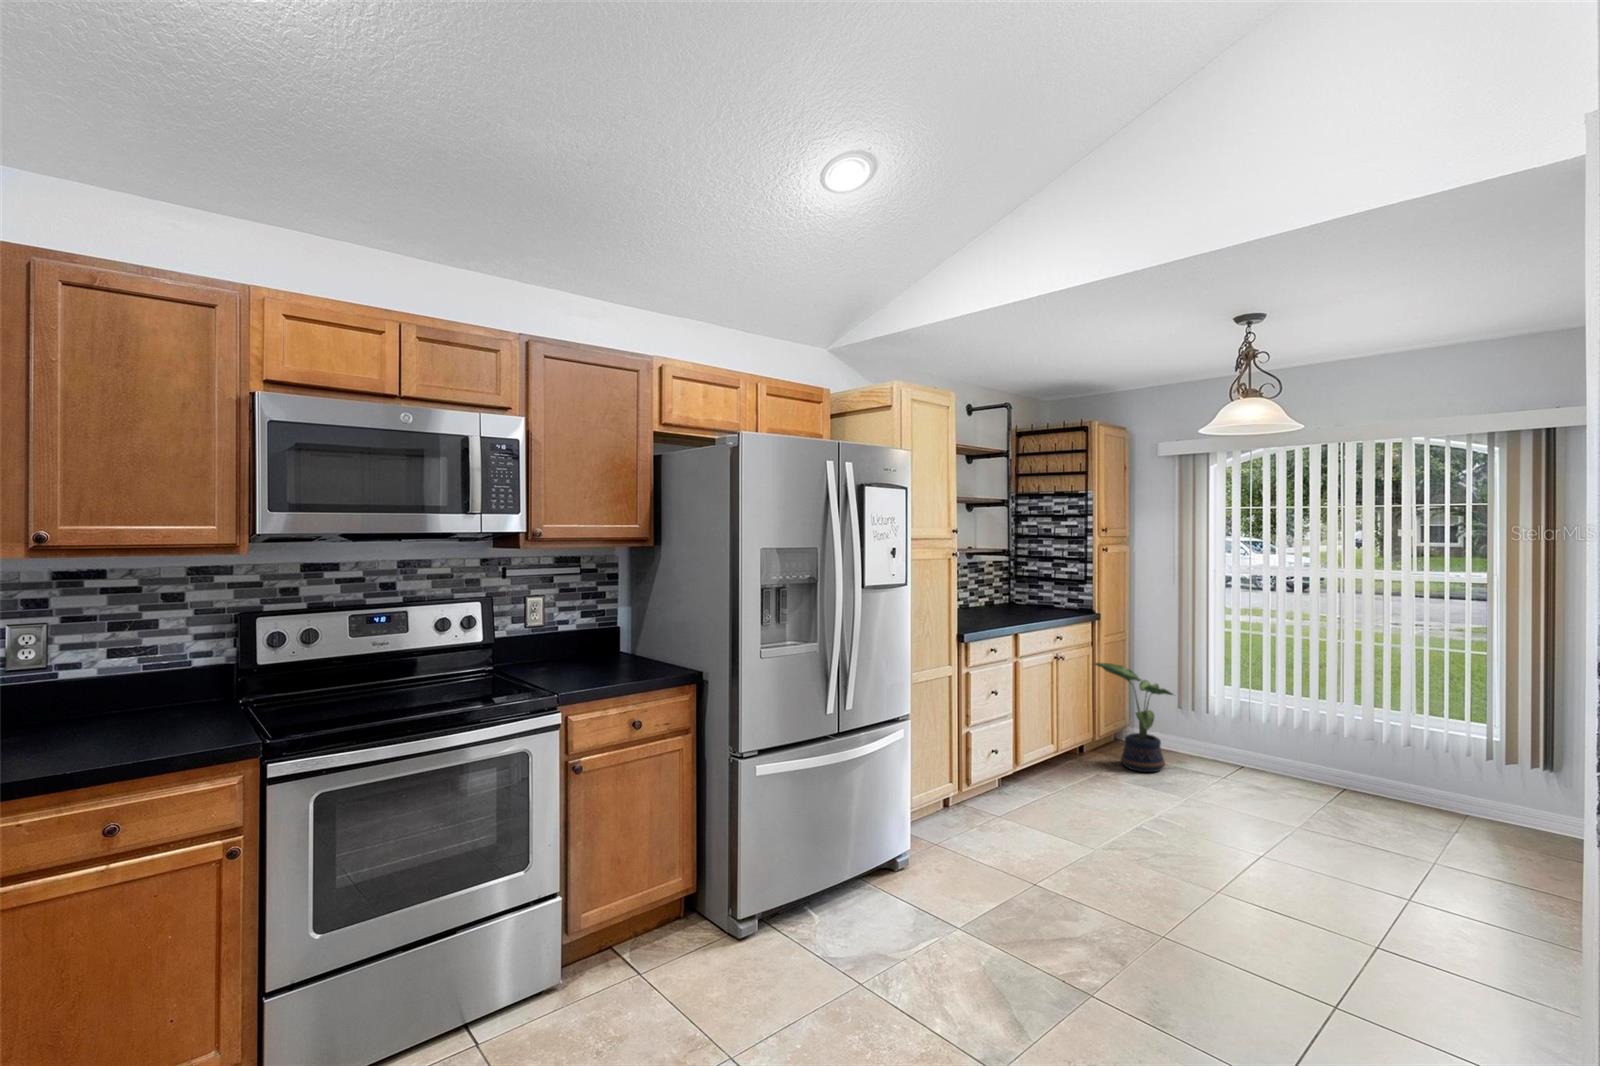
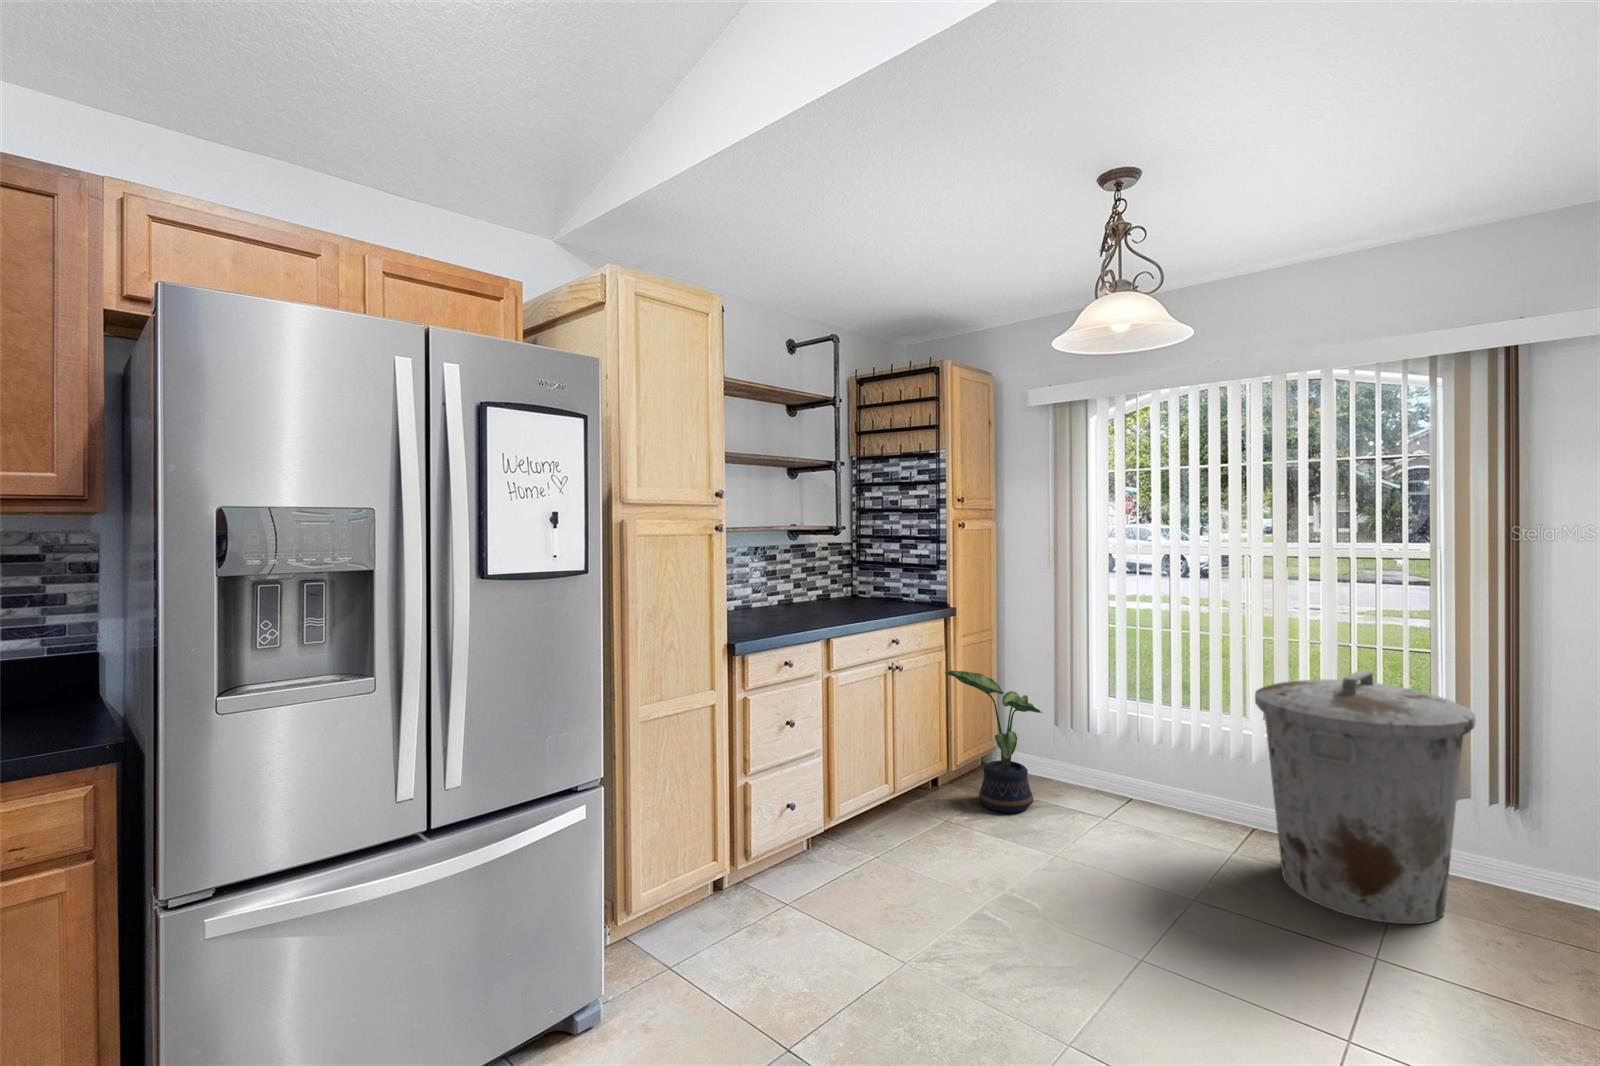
trash can: none [1348,665,1517,847] -> present [1255,671,1475,924]

